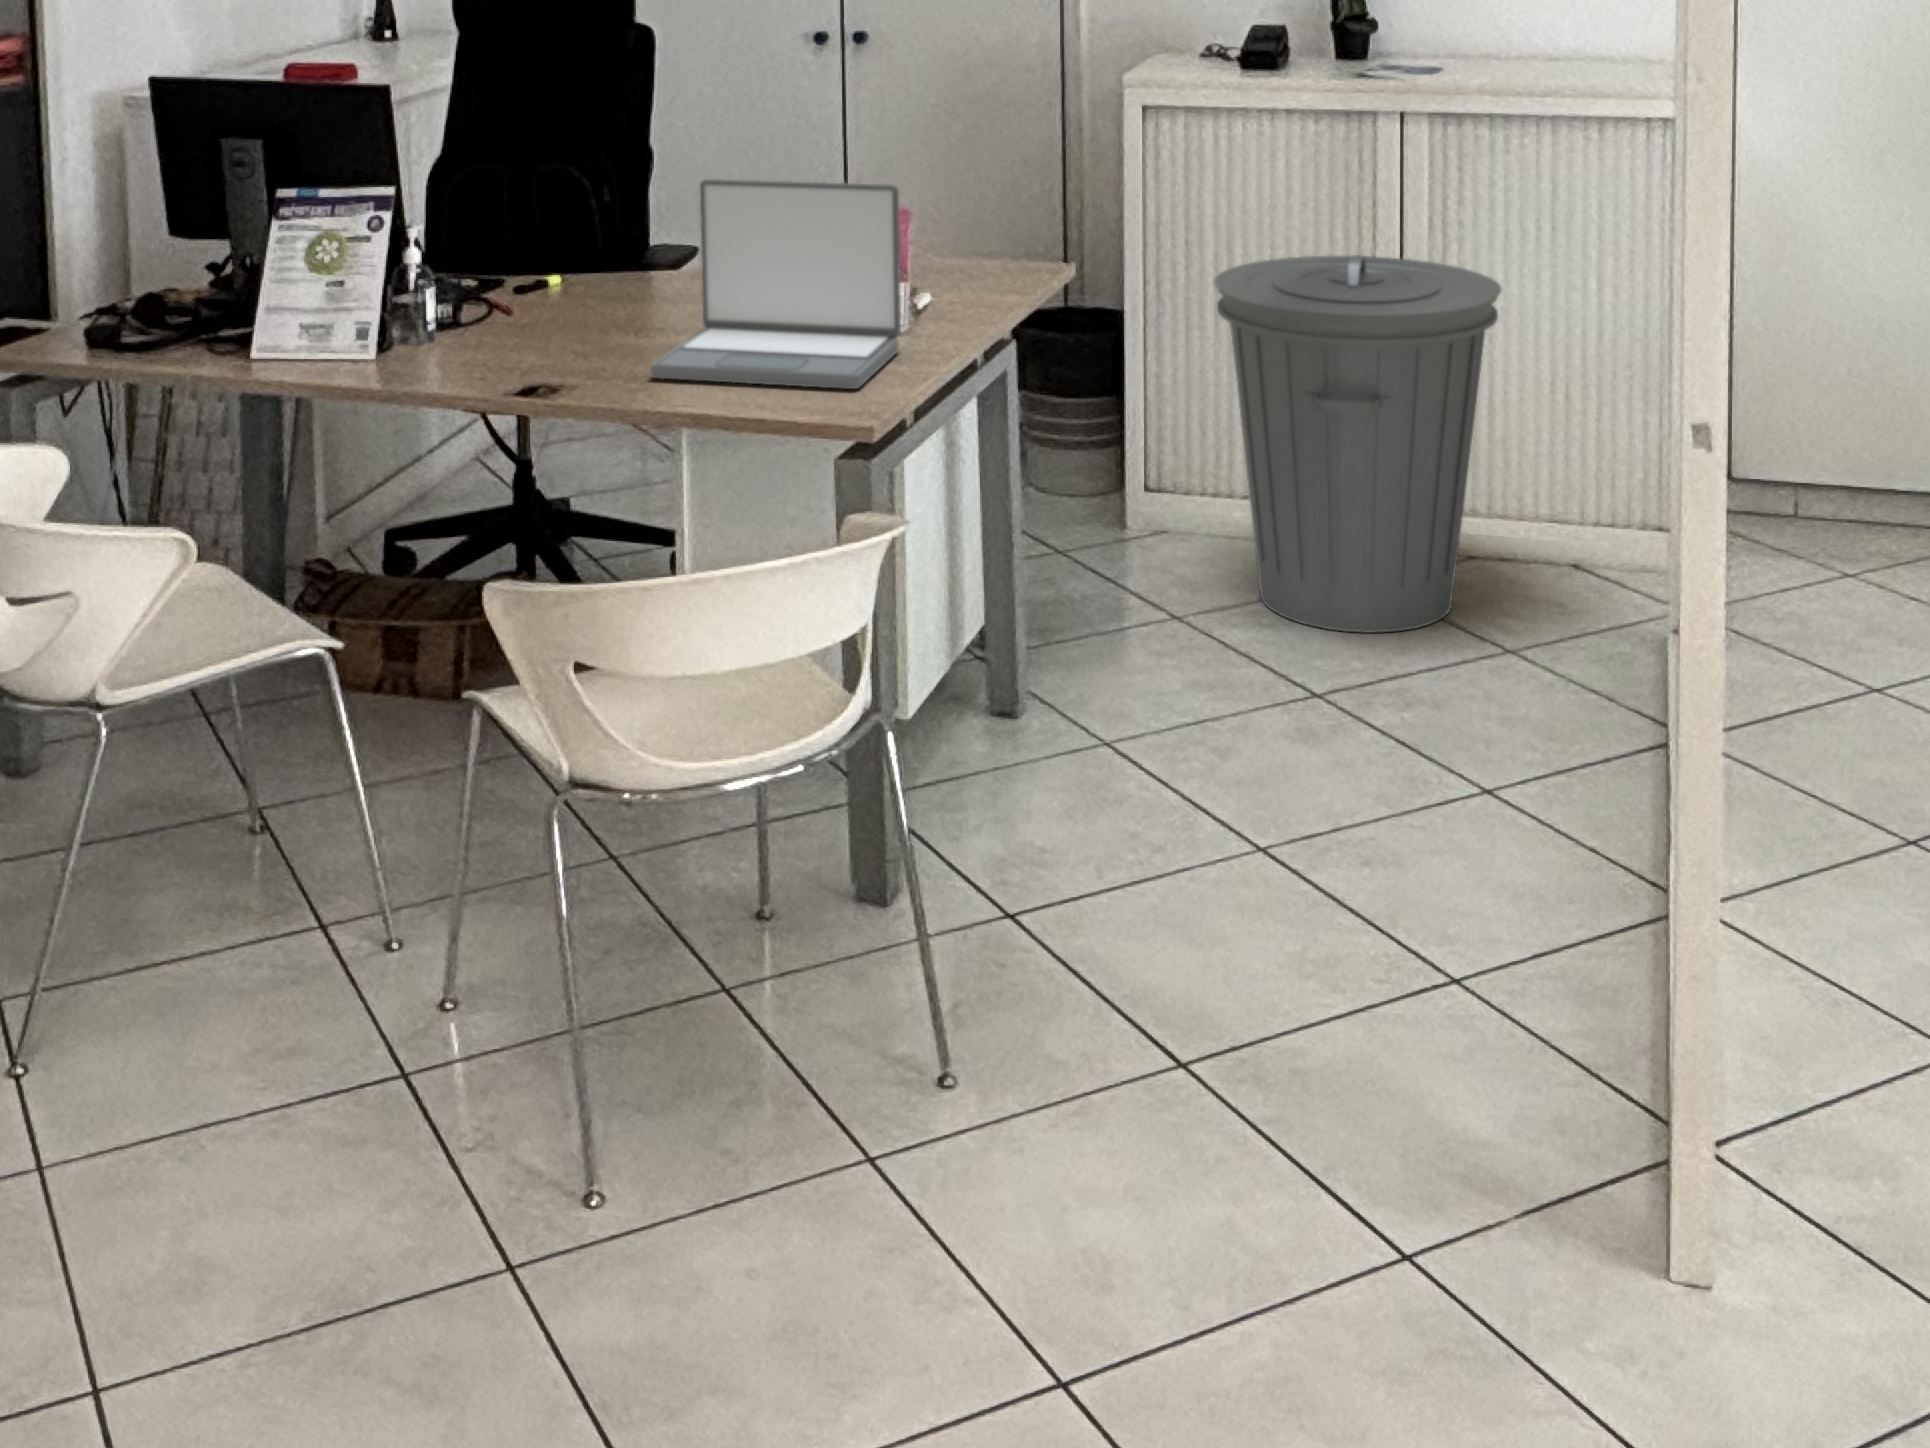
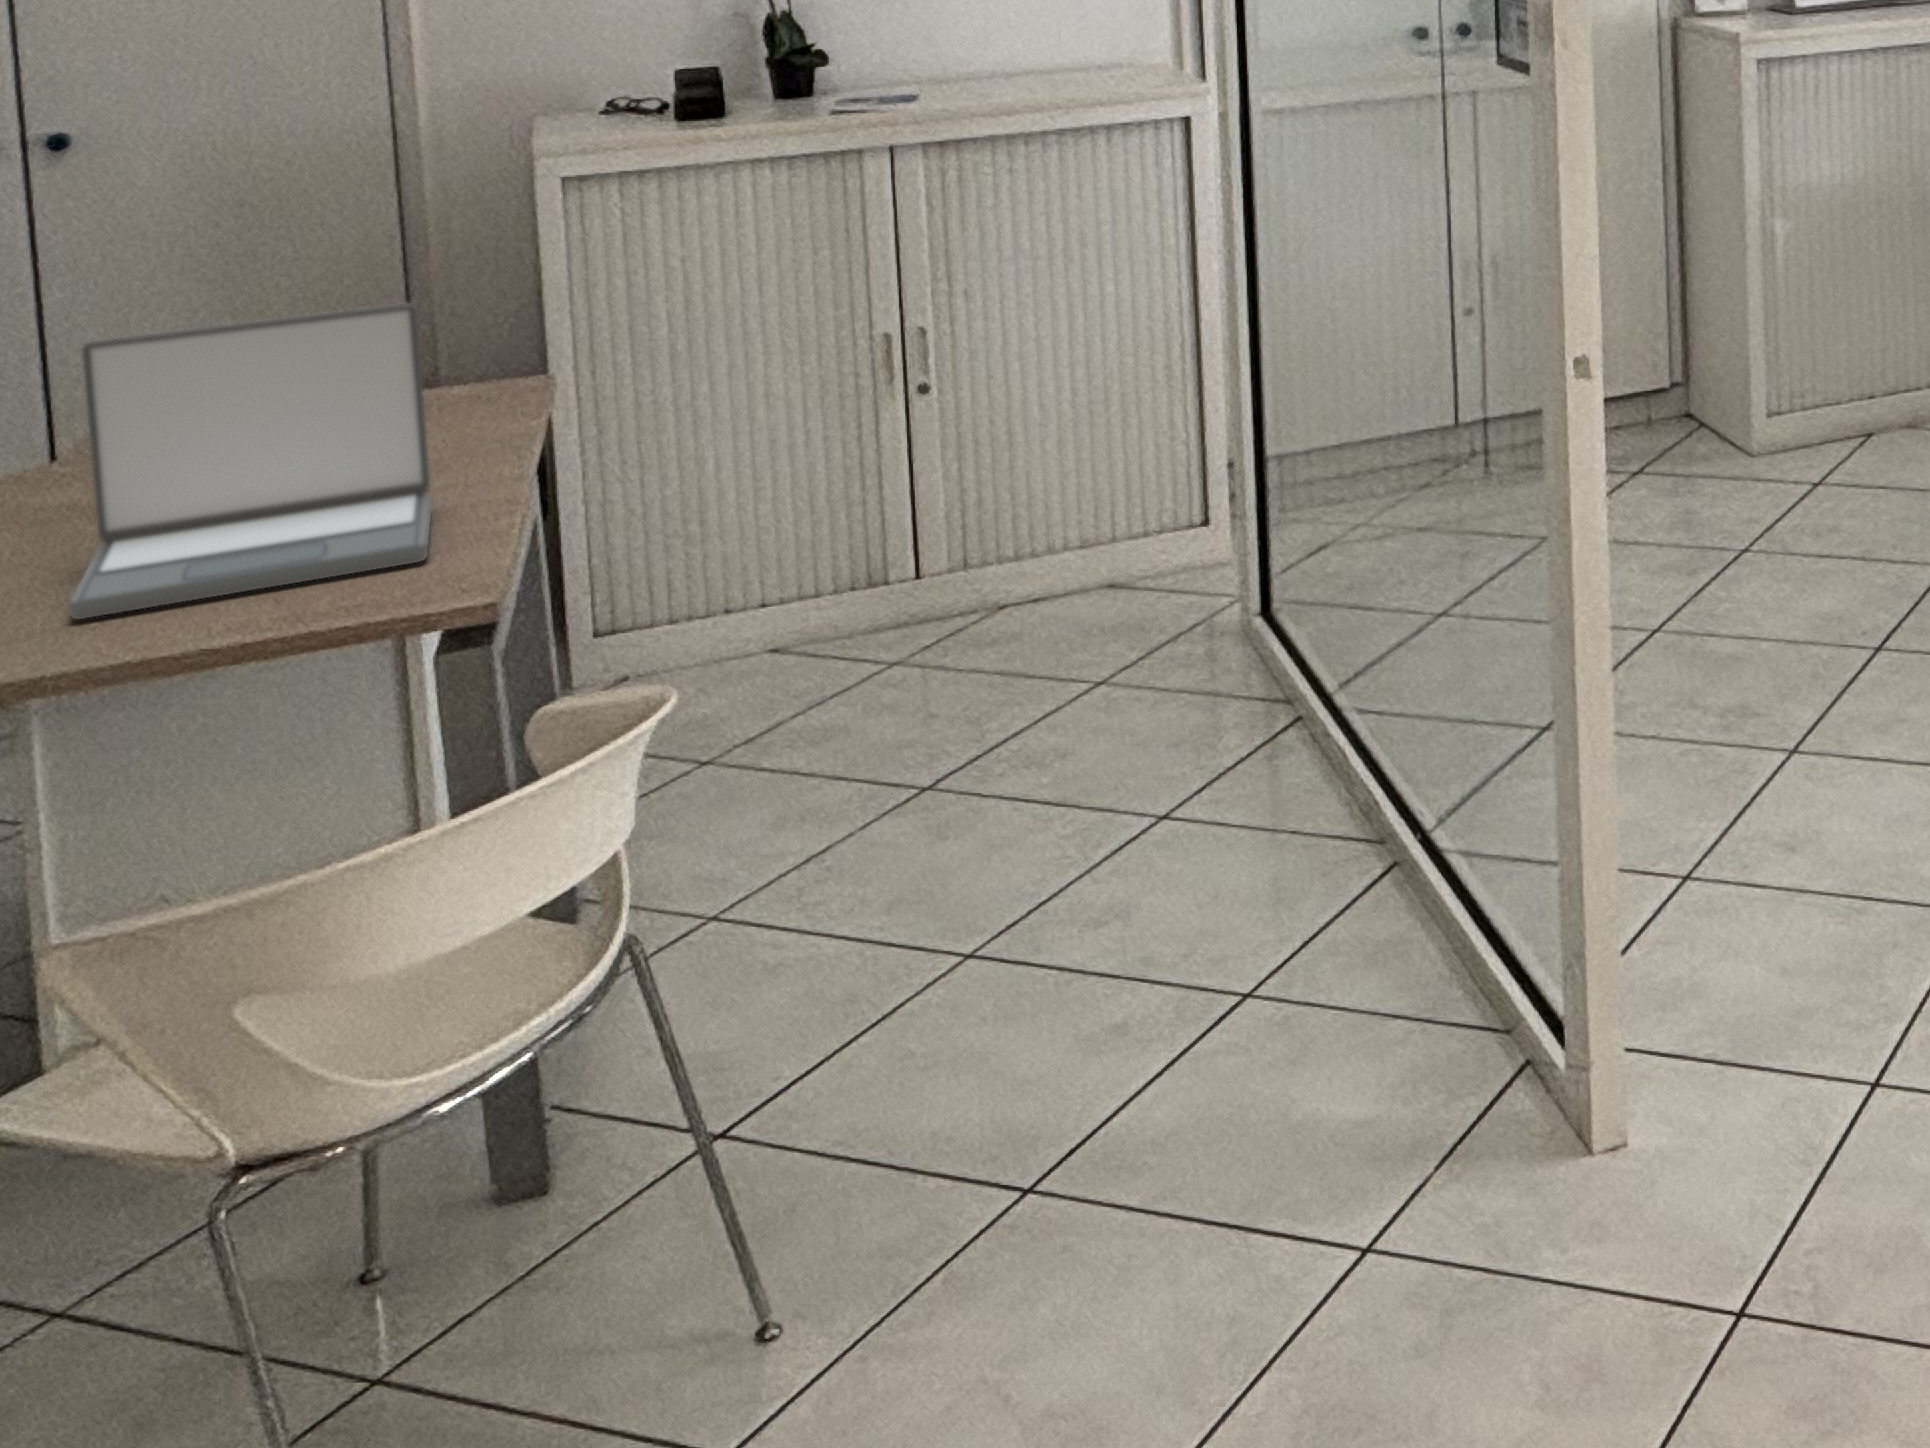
trash can: present [1214,255,1502,633] -> none [704,303,1047,727]

